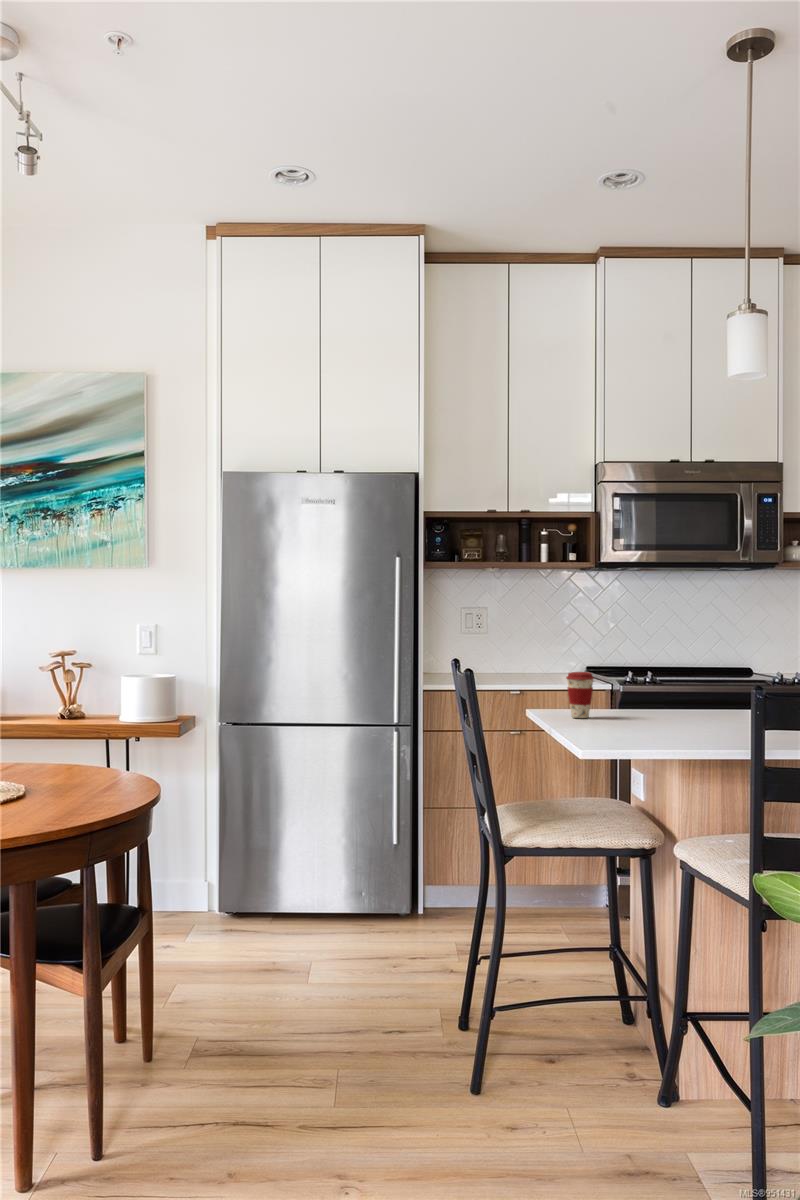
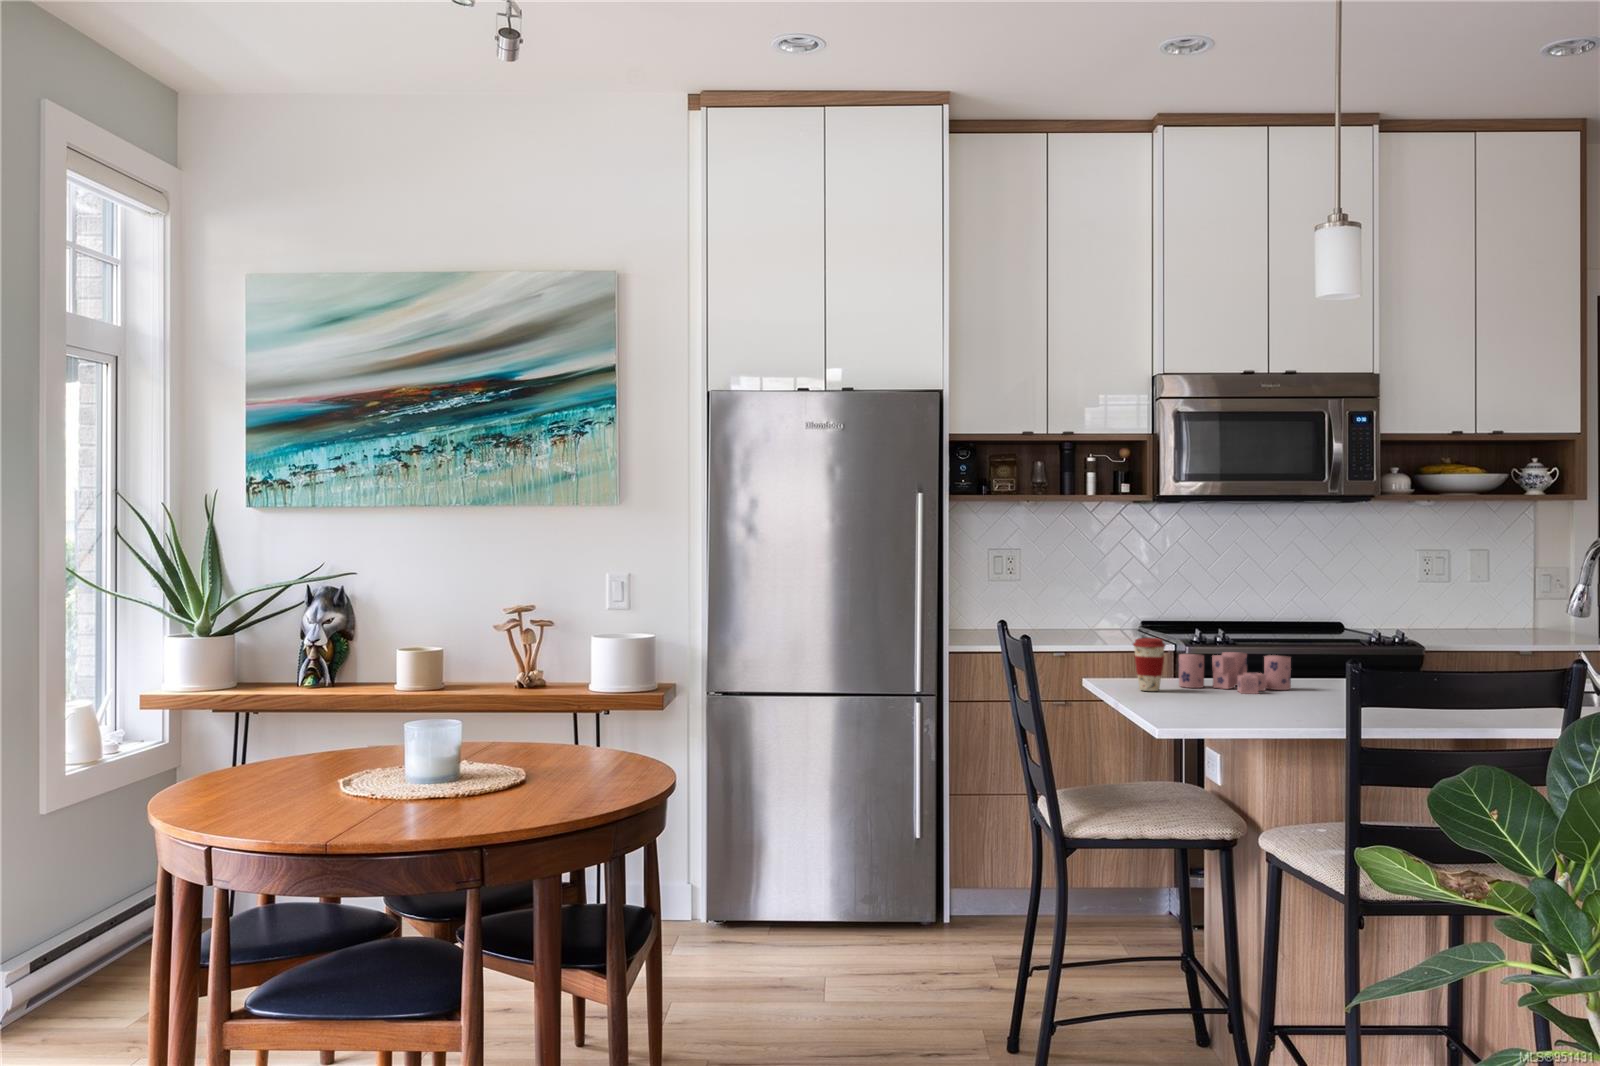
candle: none [606,684,701,720] -> present [1179,652,1291,694]

